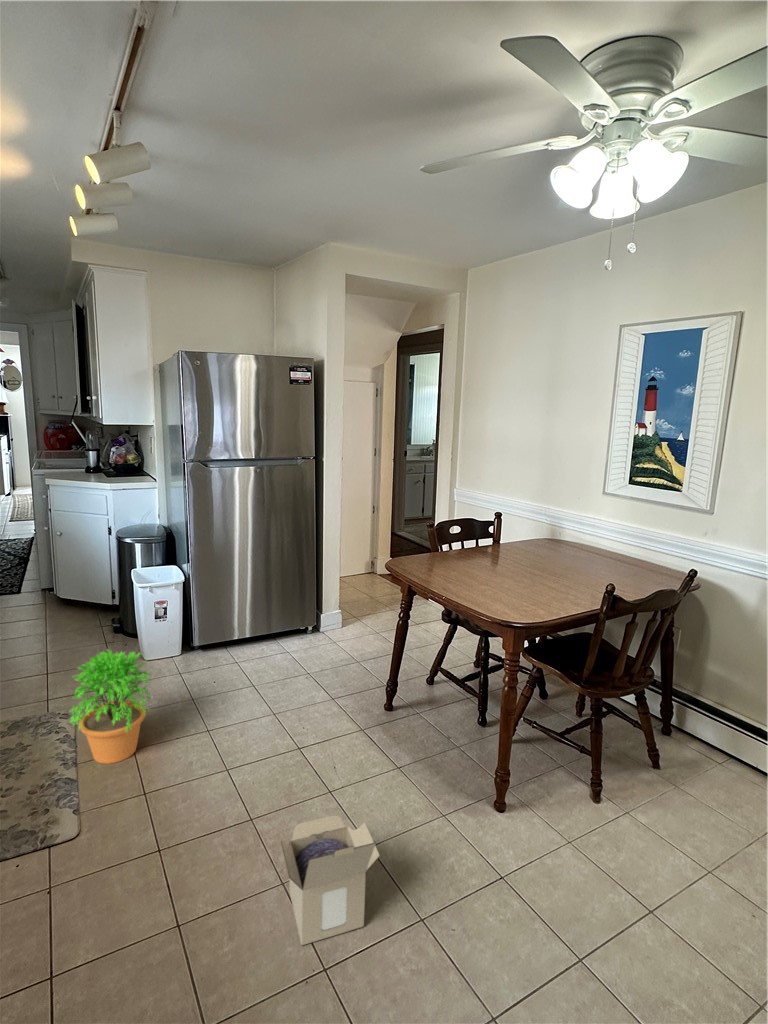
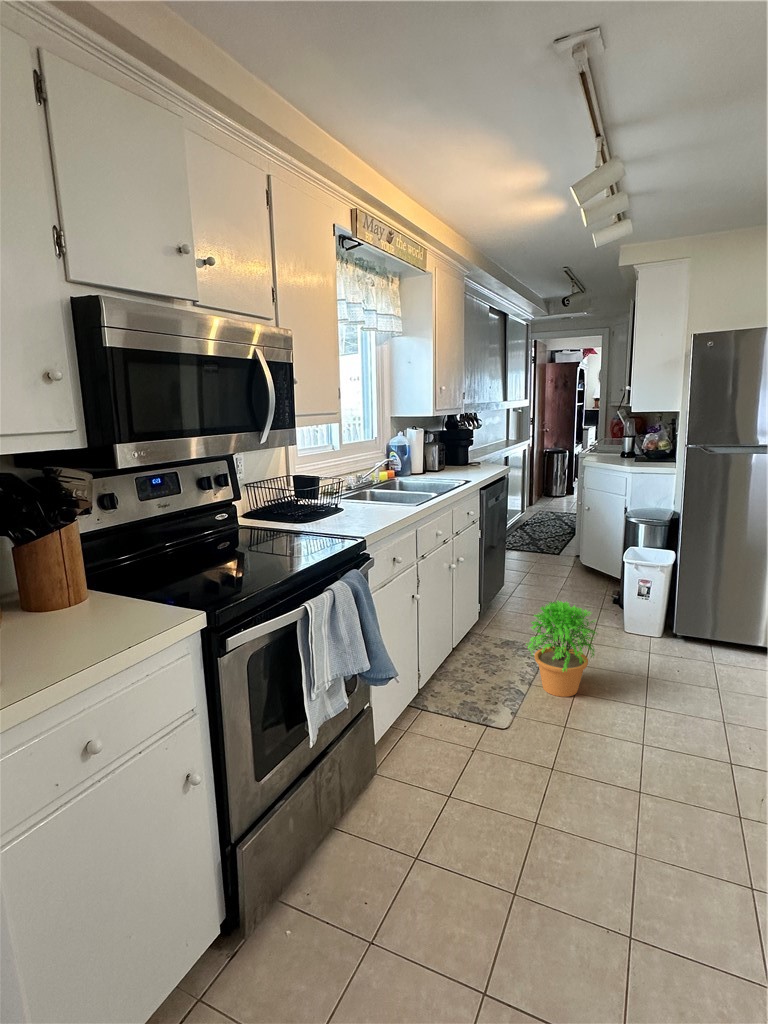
cardboard box: present [281,816,380,945] -> none [609,804,723,943]

